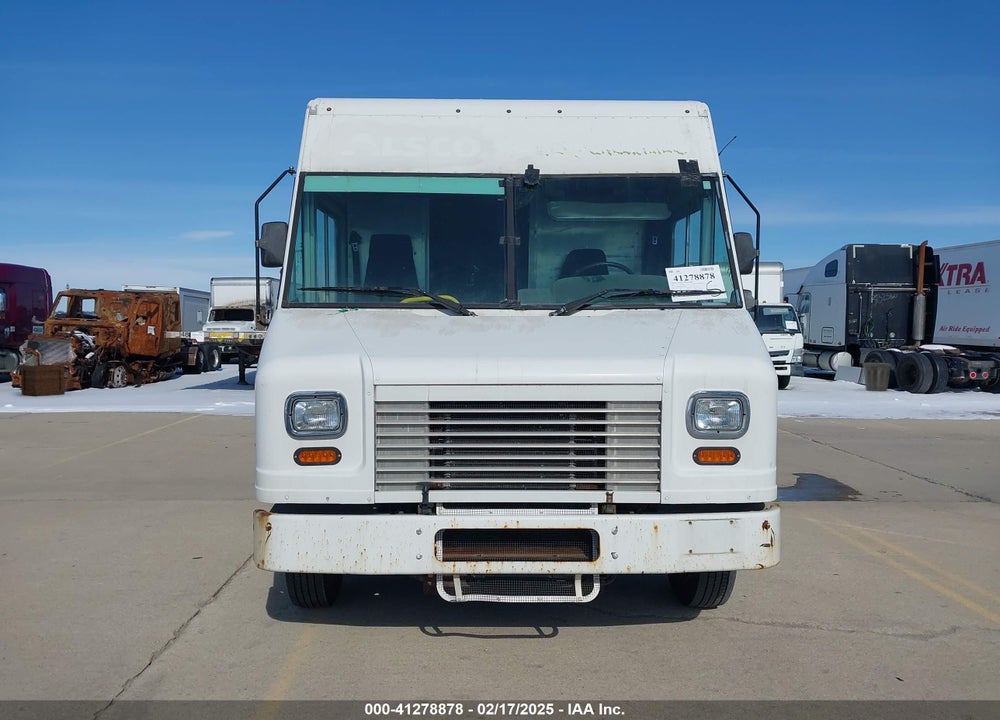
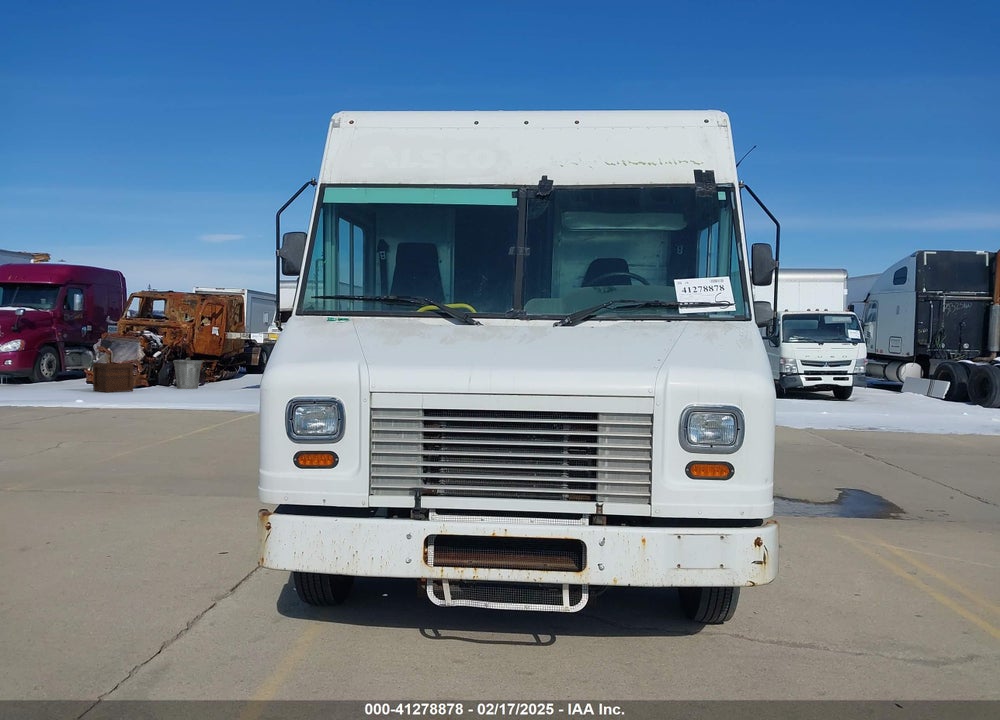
trash can: present [862,360,891,391] -> present [173,358,202,389]

